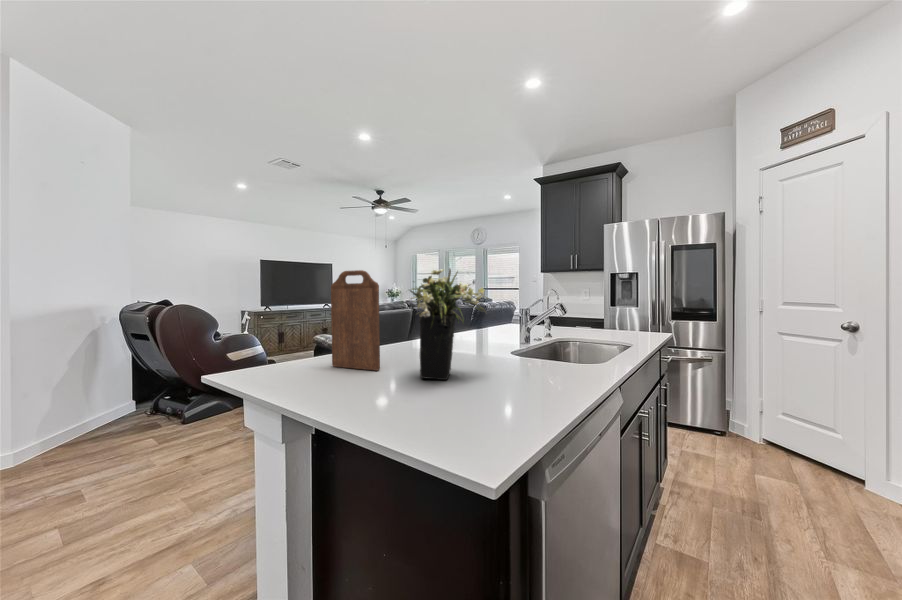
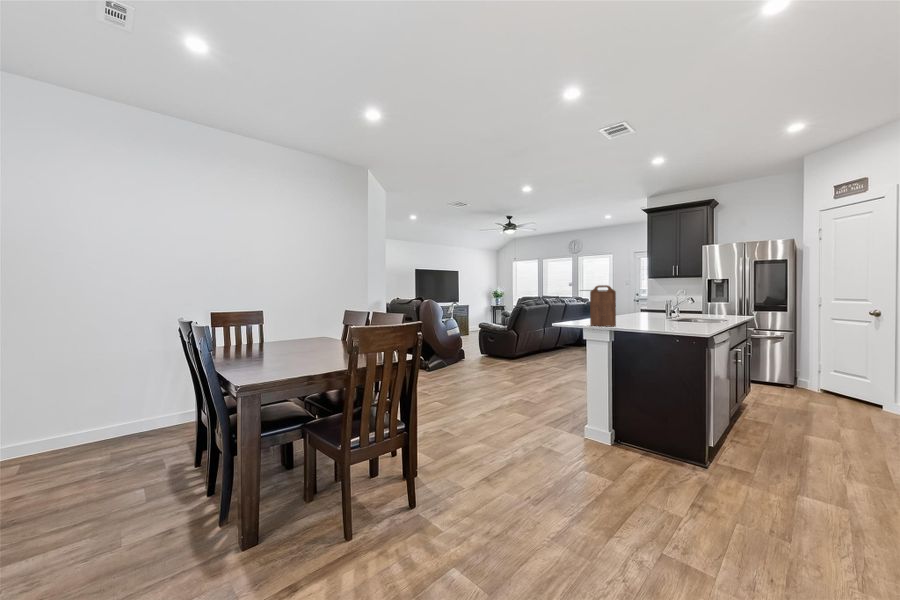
flower arrangement: present [410,269,488,380] -> none [633,284,670,328]

